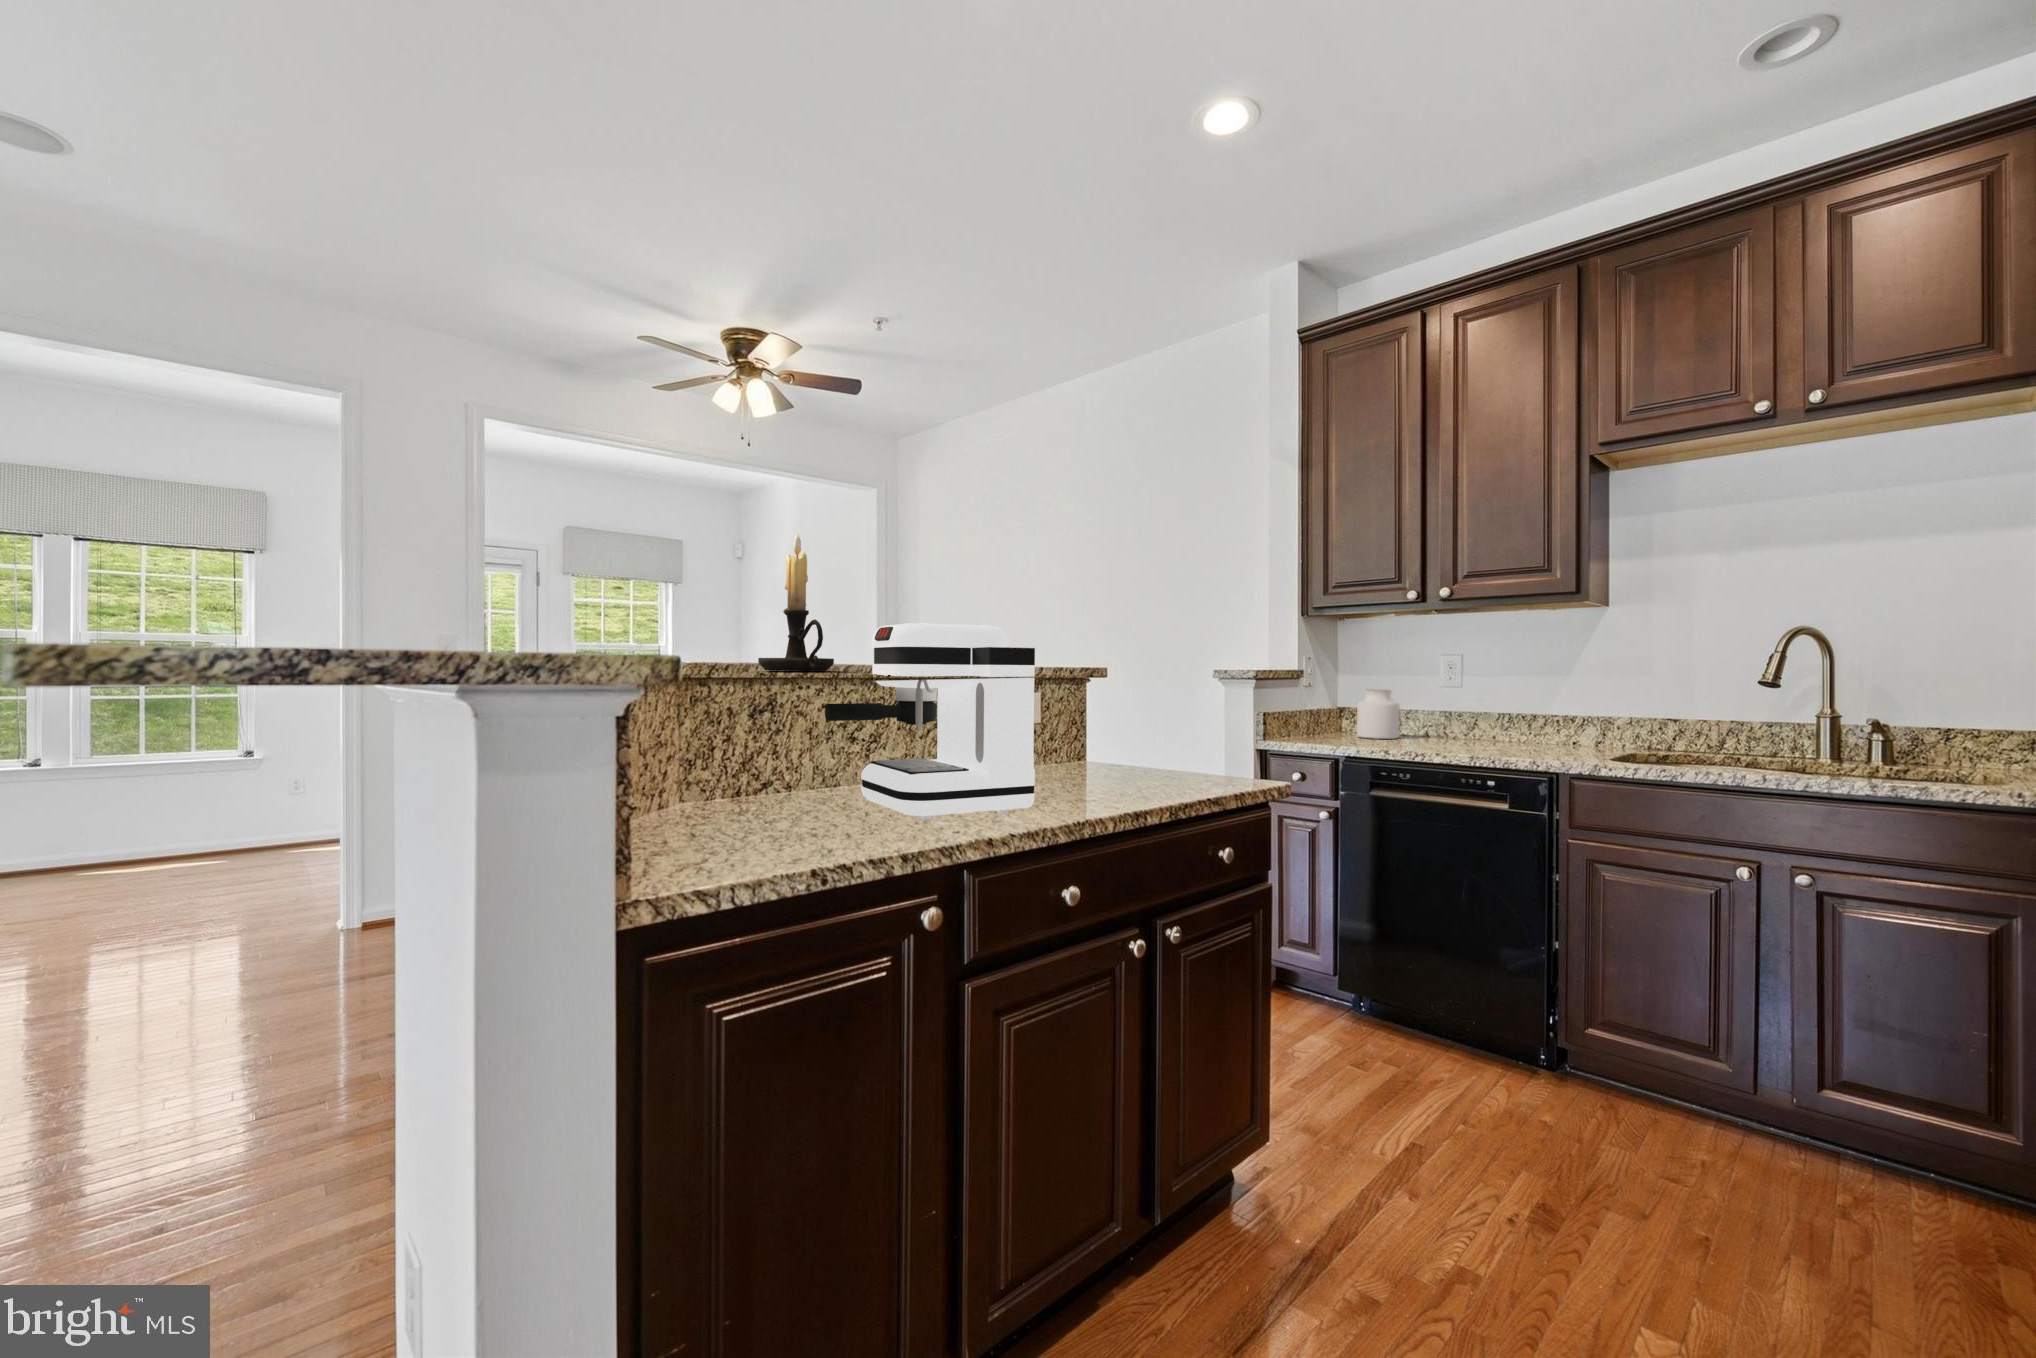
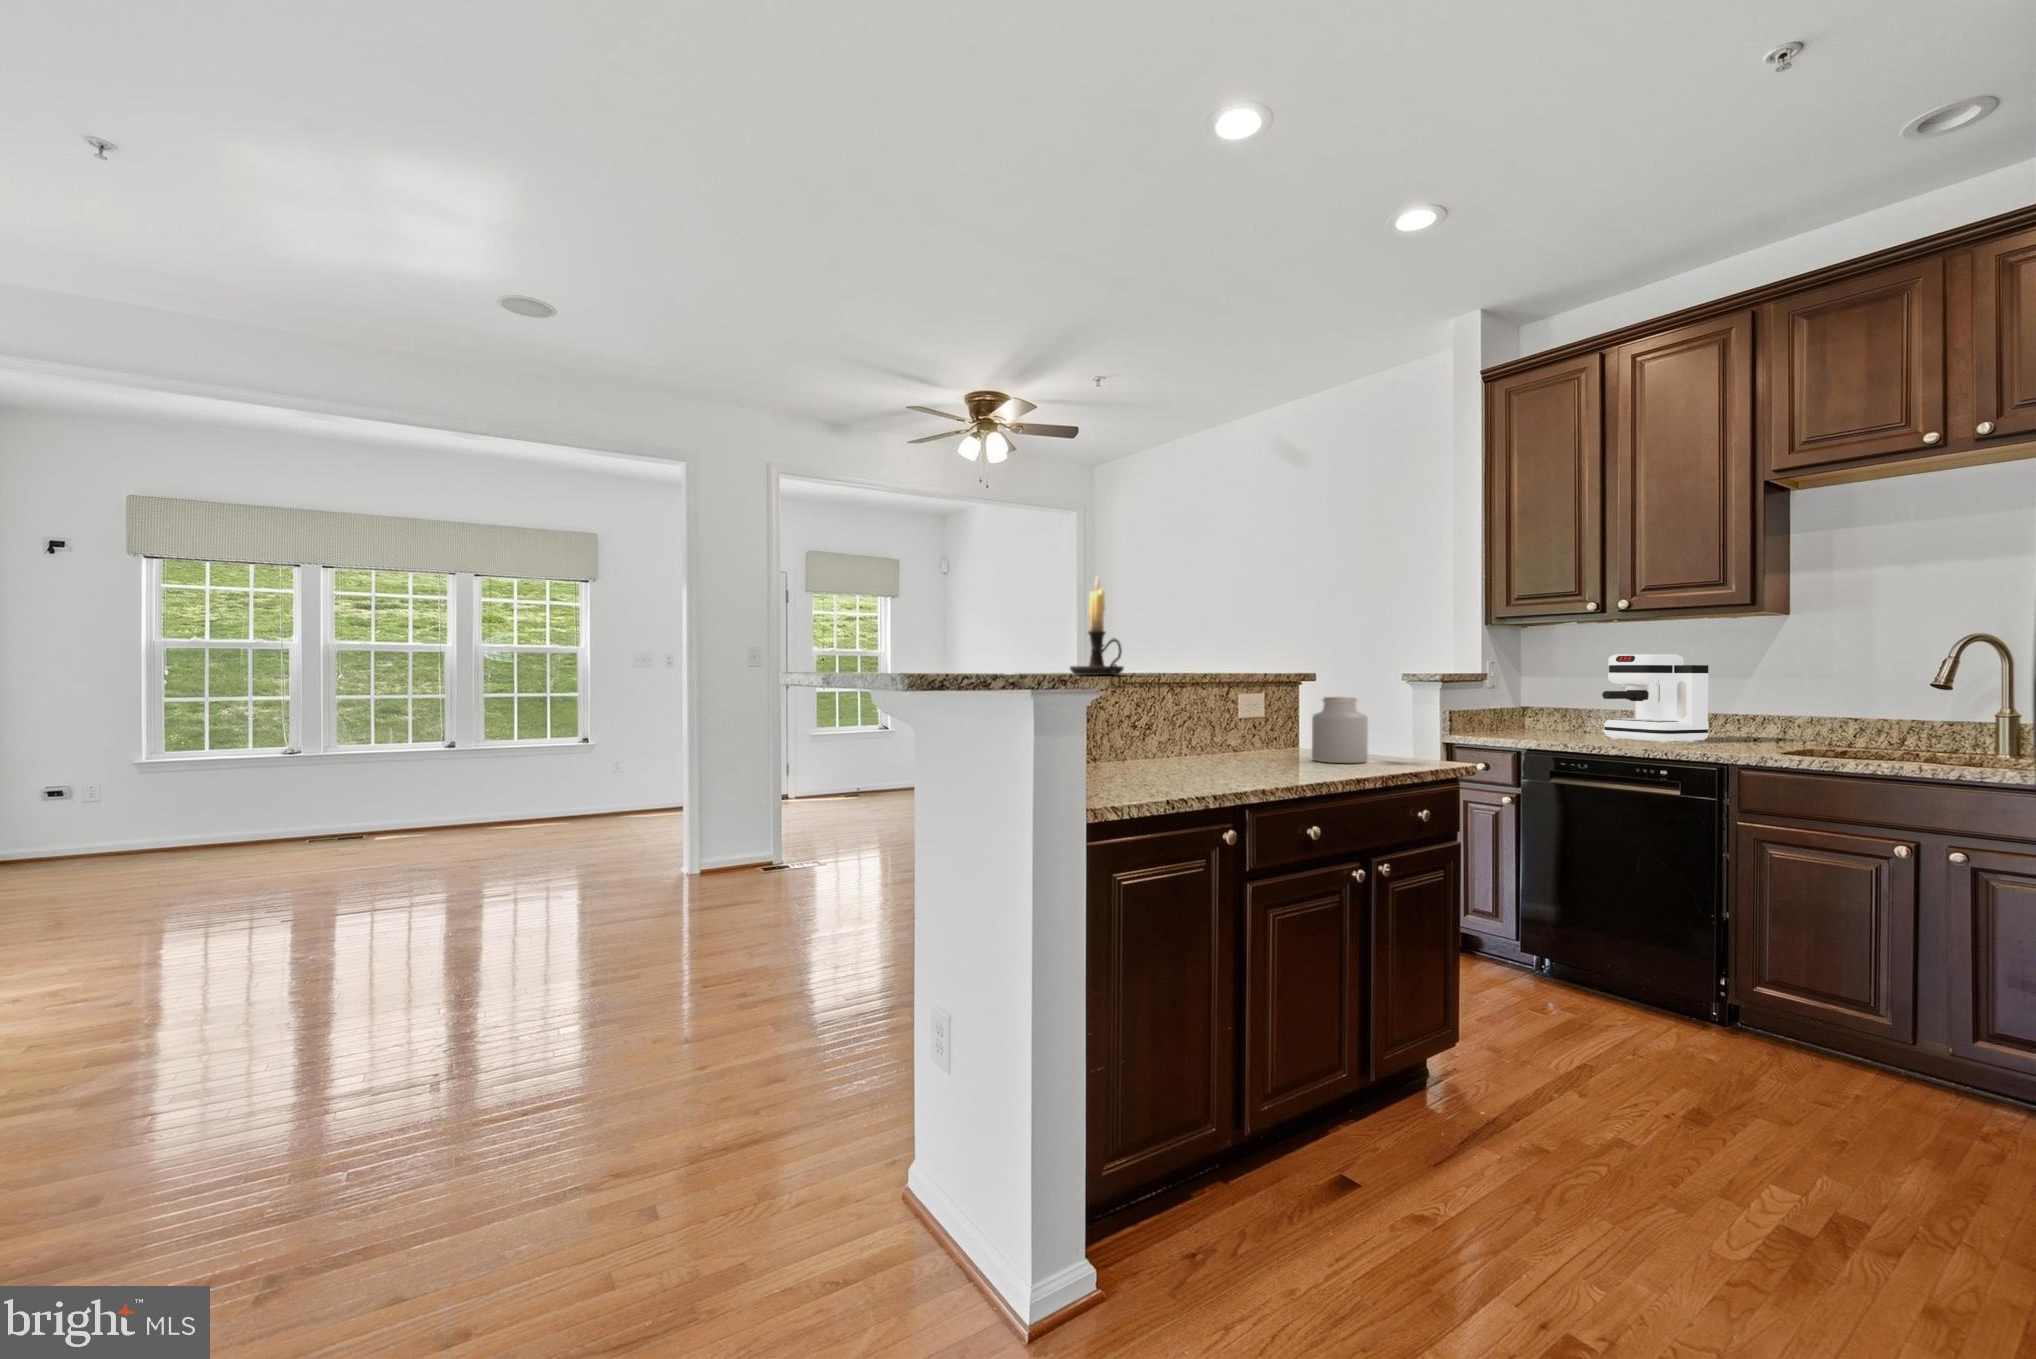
coffee maker: present [825,623,1035,820] -> present [1602,654,1709,743]
jar: present [1357,690,1399,739] -> present [1312,697,1368,763]

